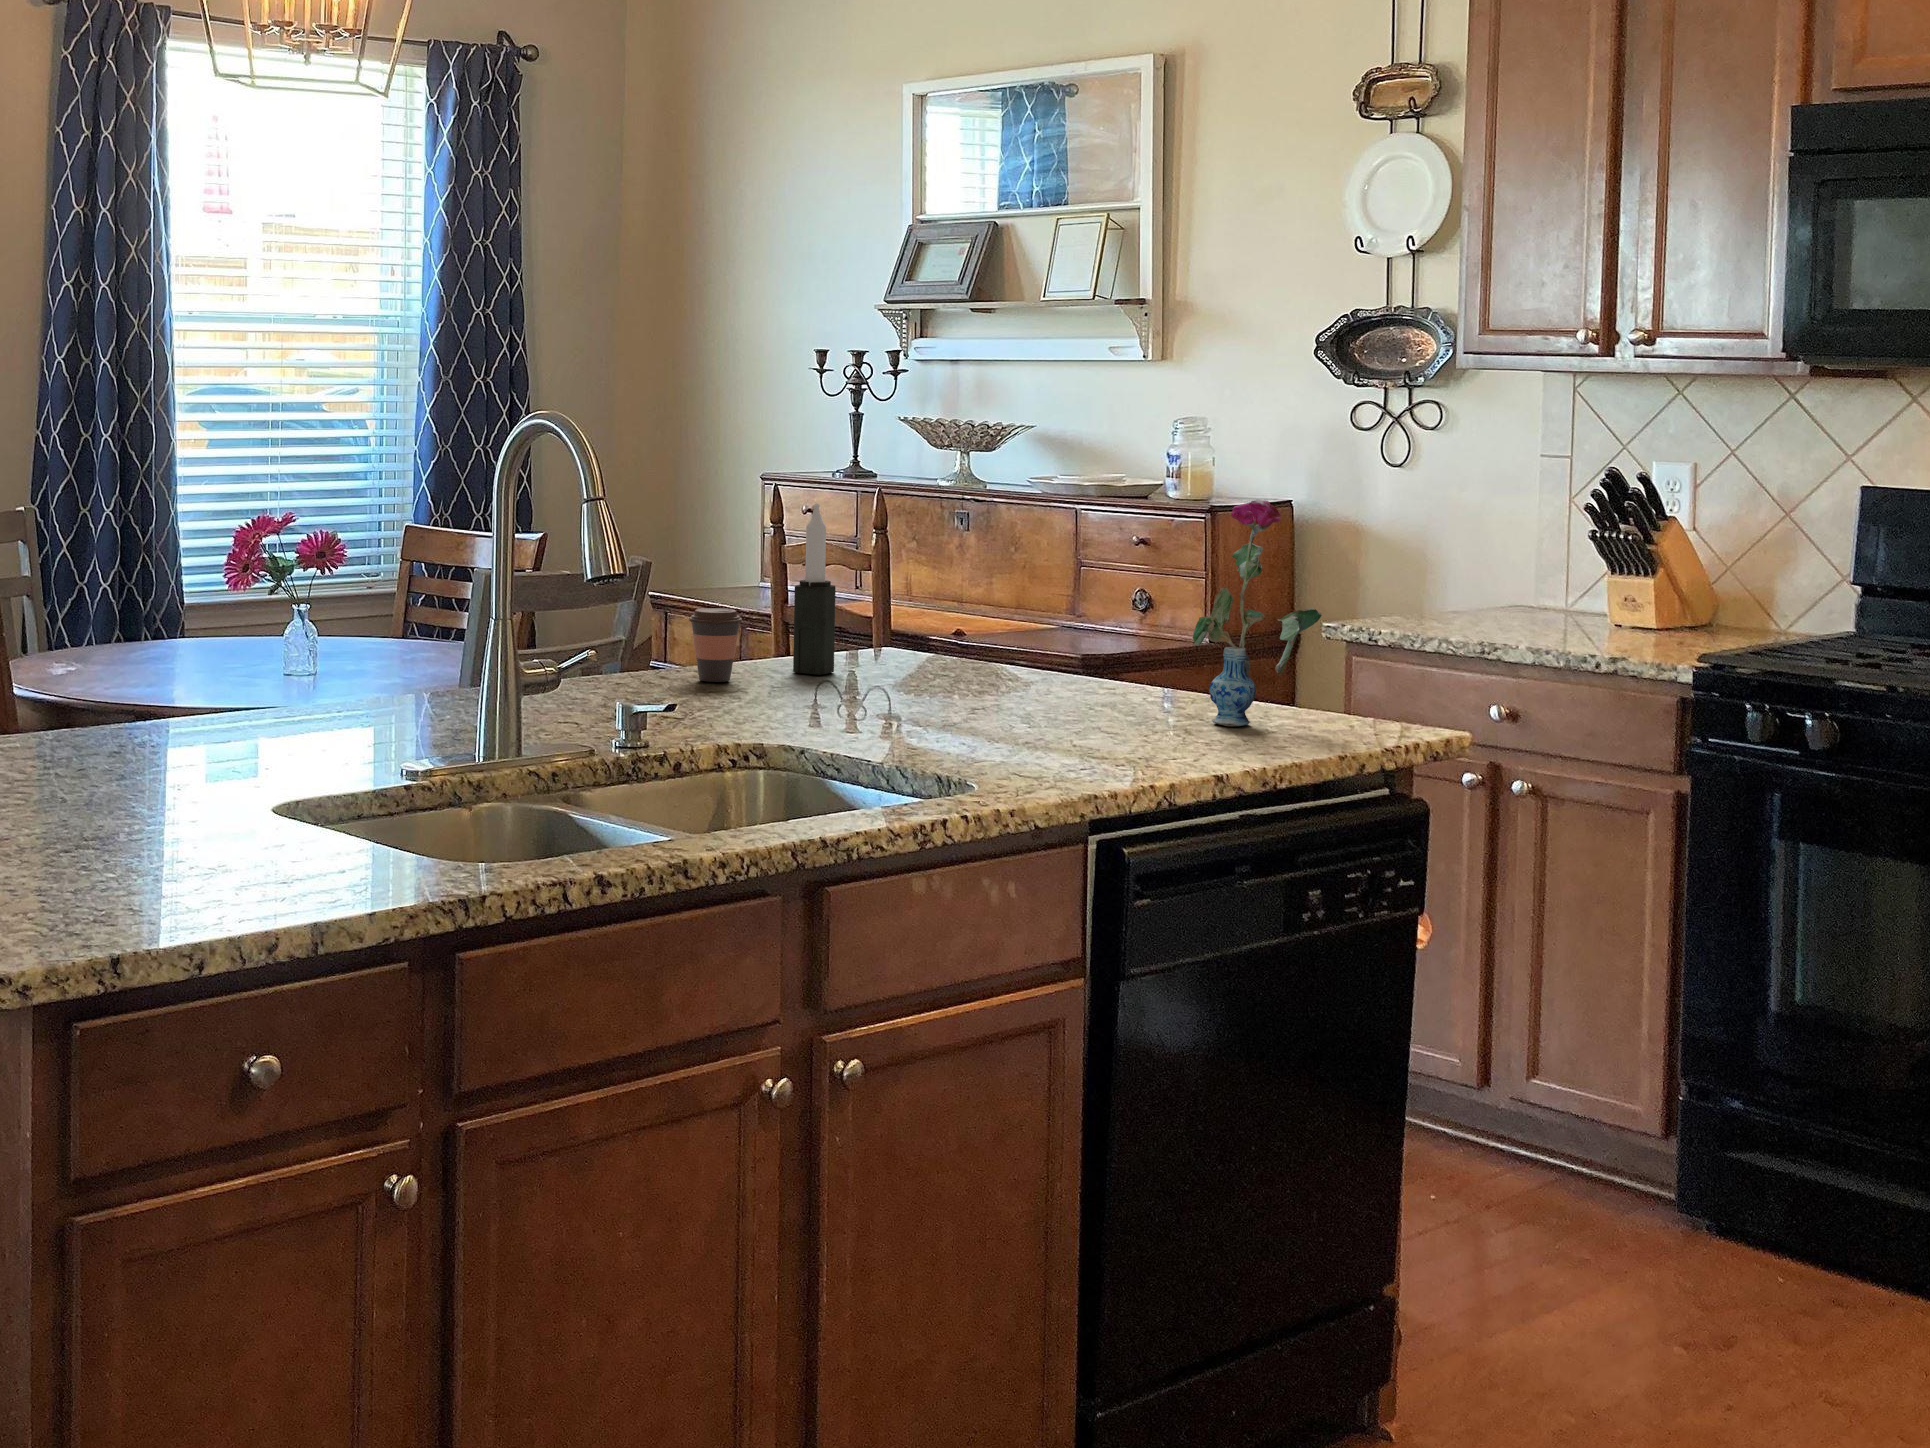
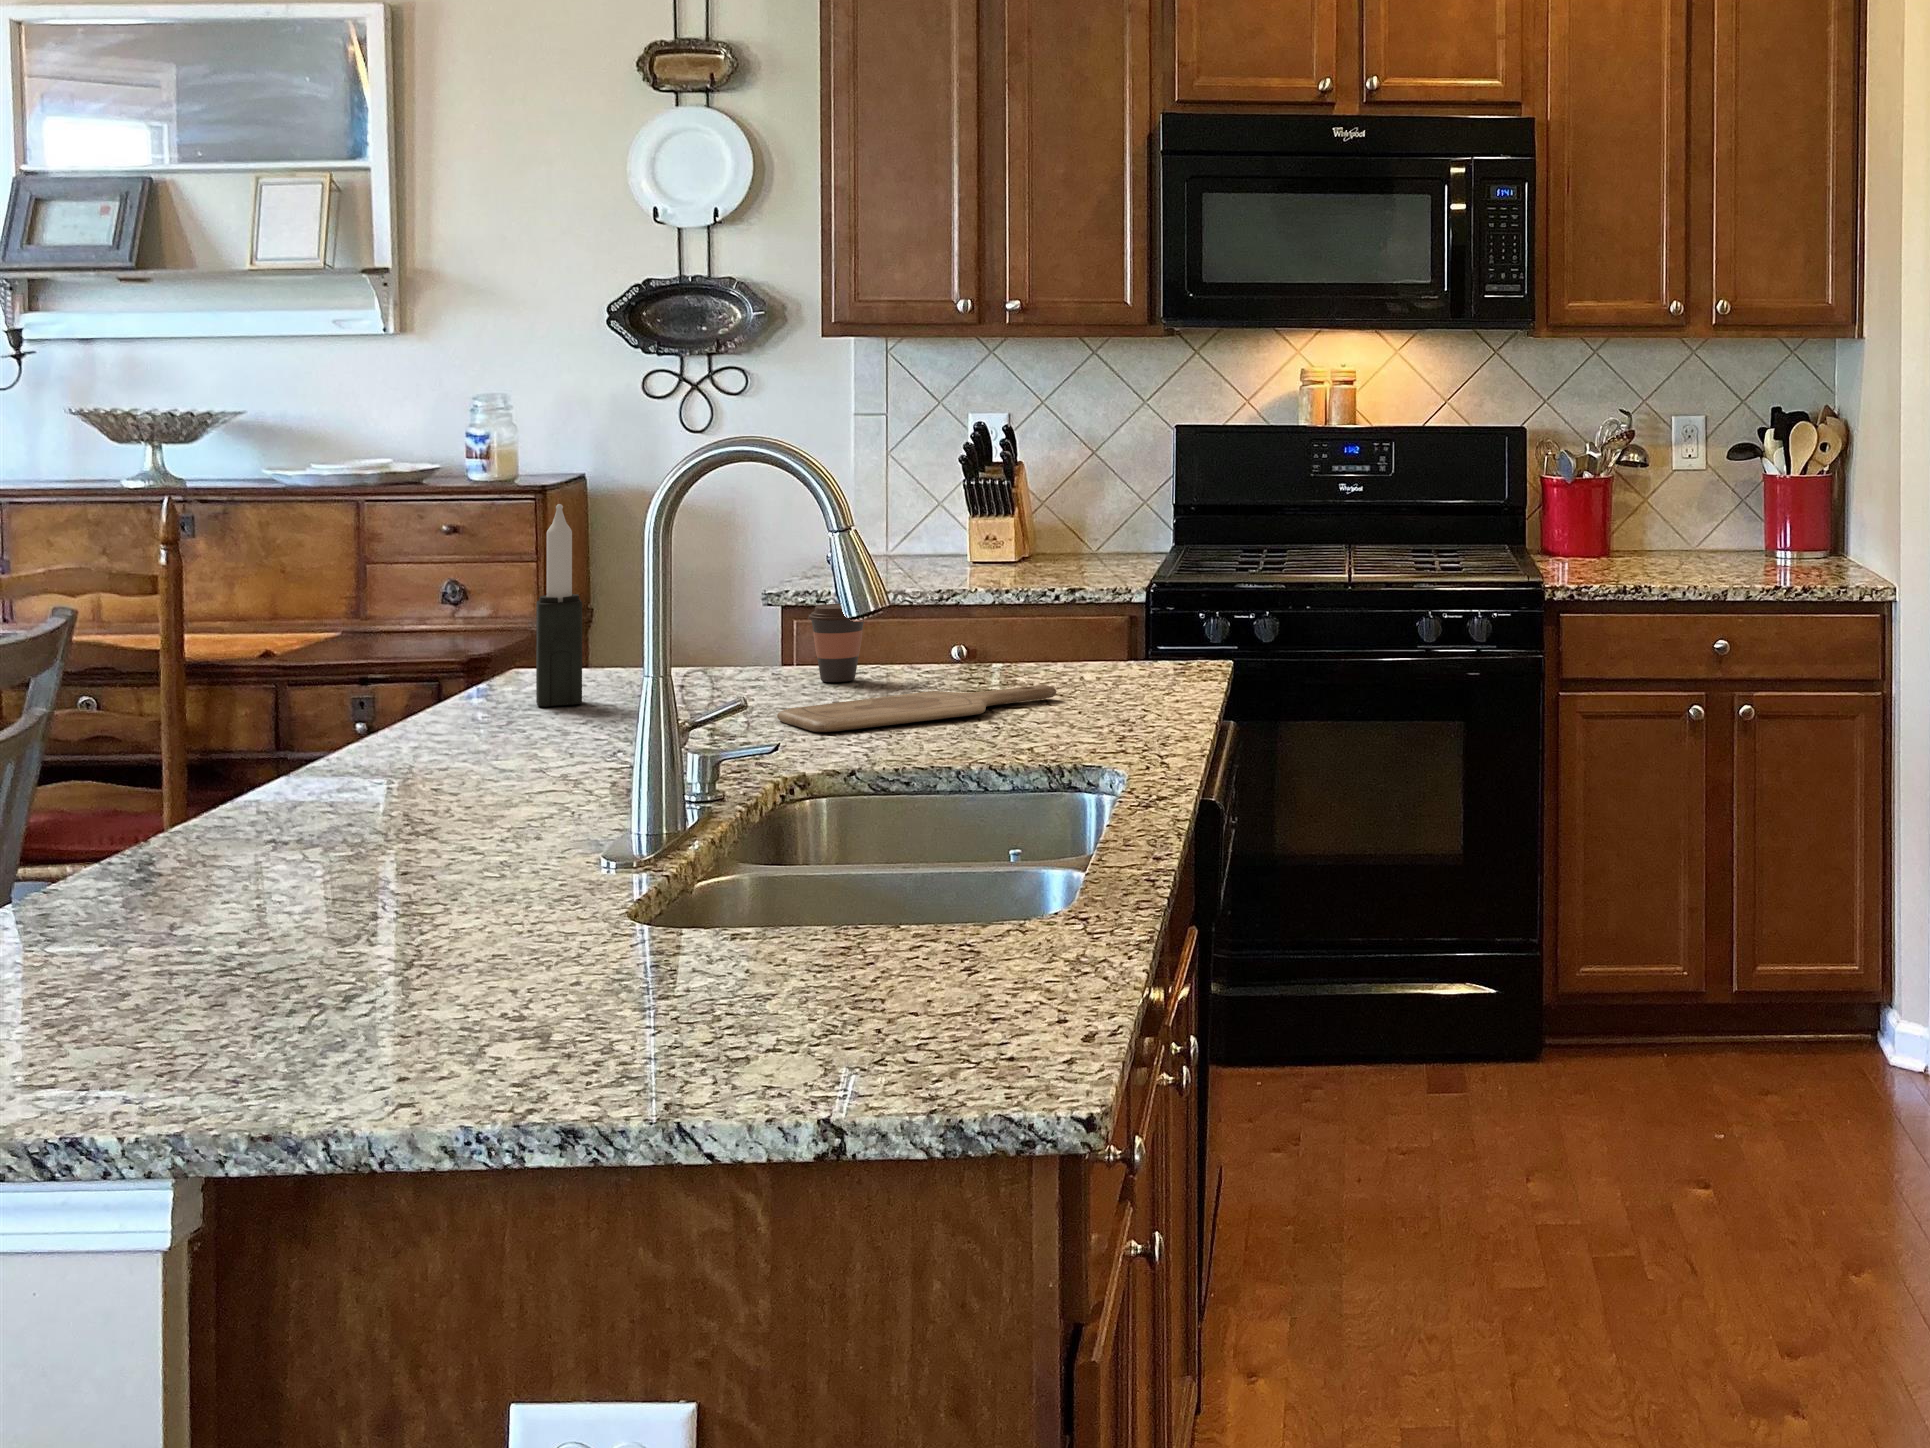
vase: present [1193,499,1322,726] -> none [1043,461,1134,681]
coffee cup: present [689,608,742,682] -> present [808,604,864,682]
cutting board: none [876,701,1151,733] -> present [777,685,1056,732]

